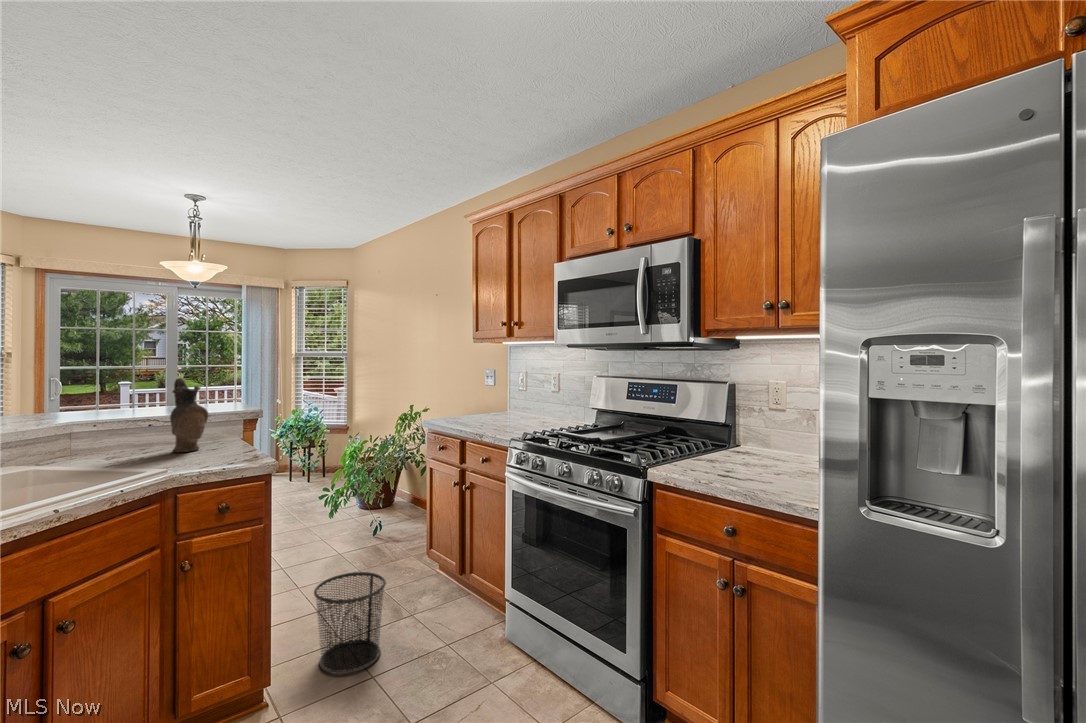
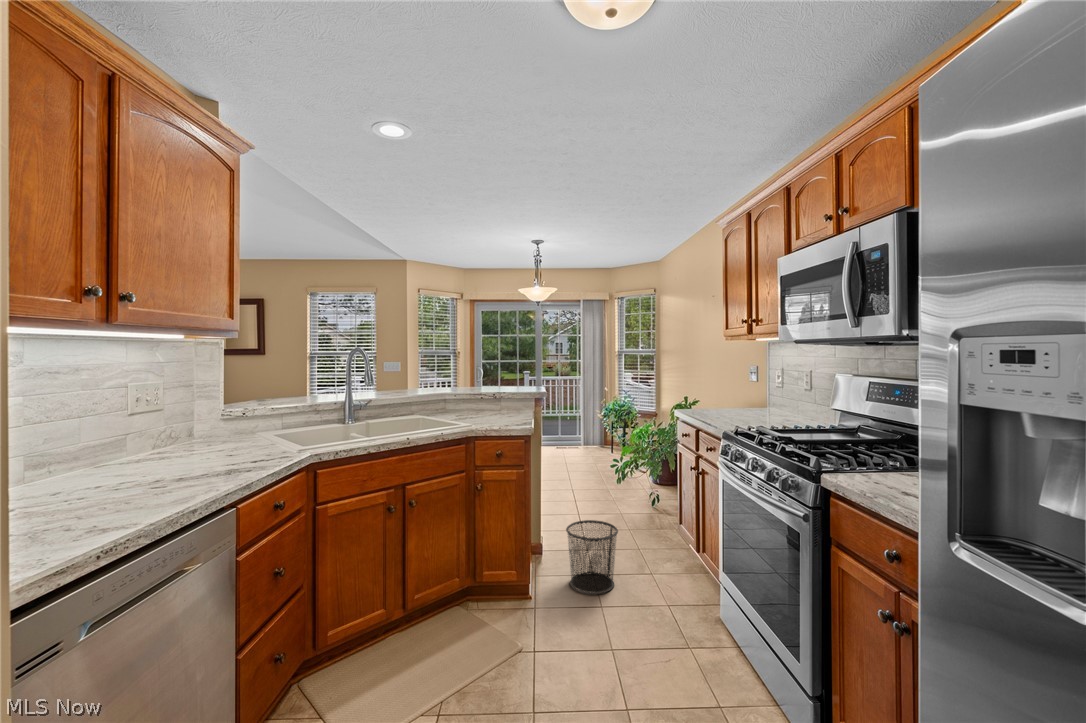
ceramic pitcher: present [170,378,208,452] -> none [487,369,507,416]

